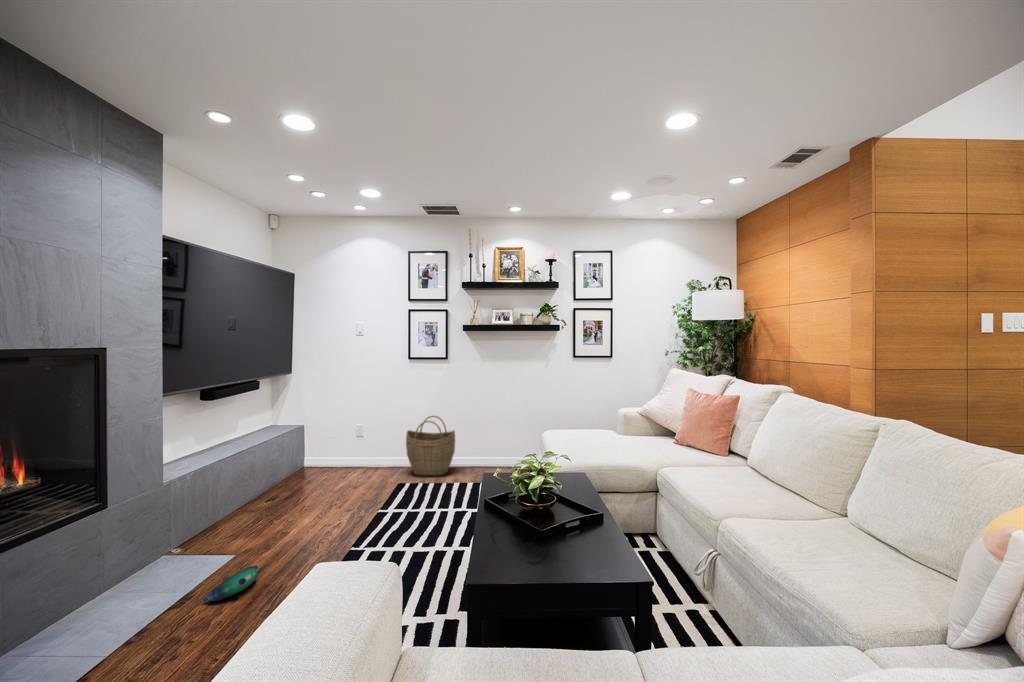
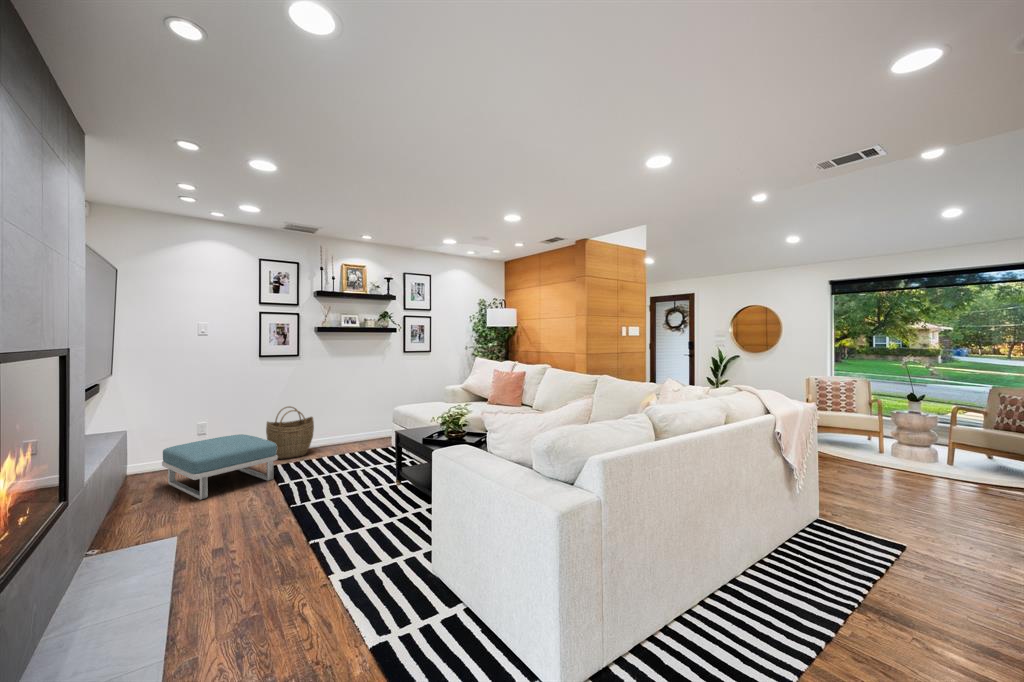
footstool: none [295,442,388,511] -> present [162,434,278,500]
plush toy: present [202,565,258,602] -> none [212,528,247,559]

